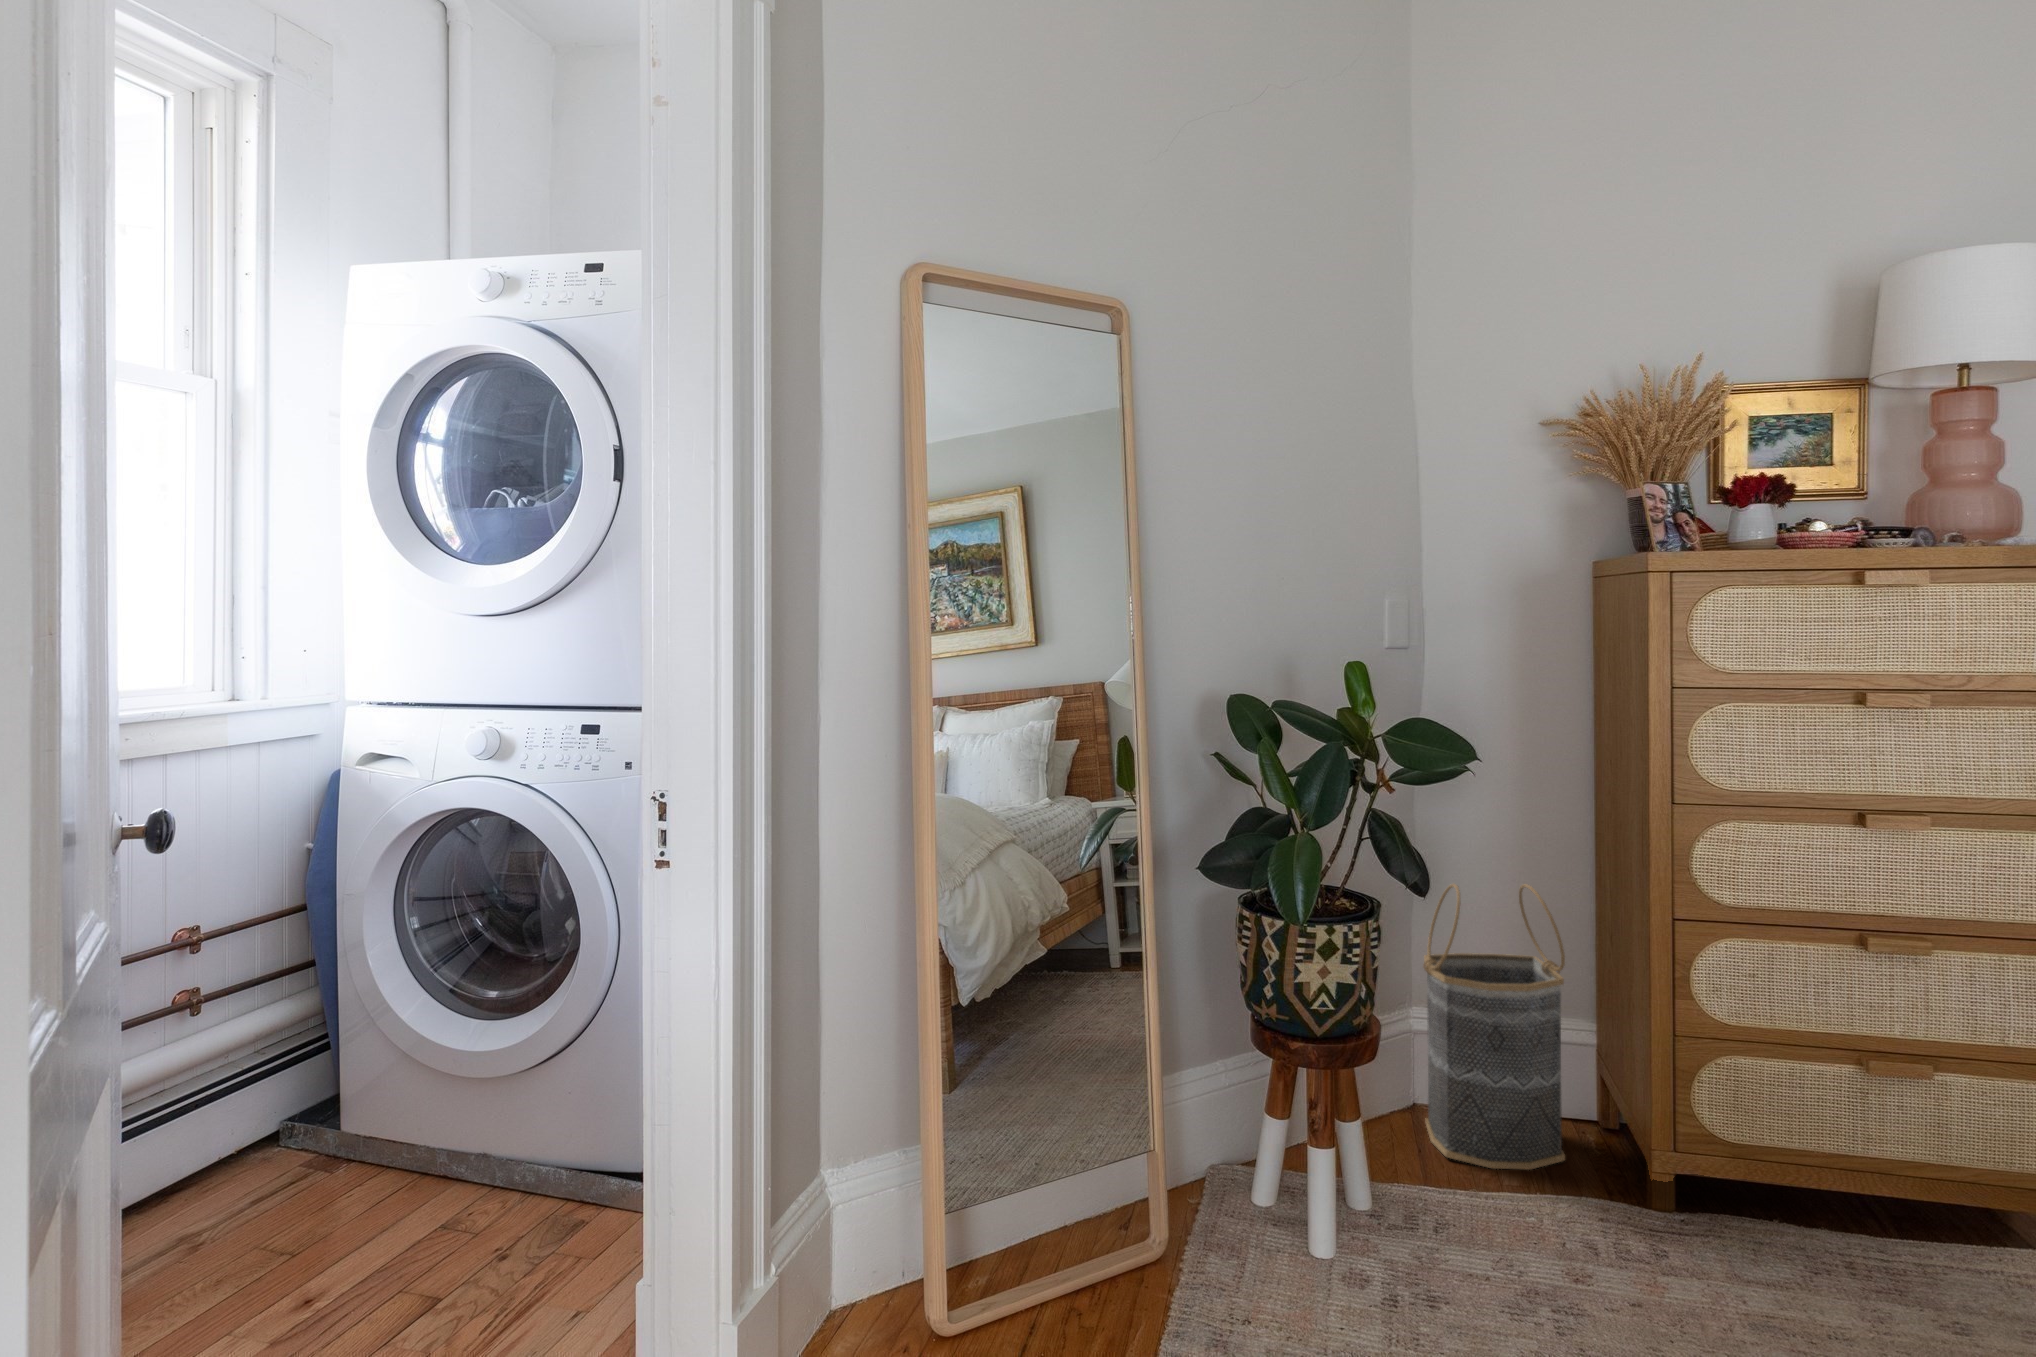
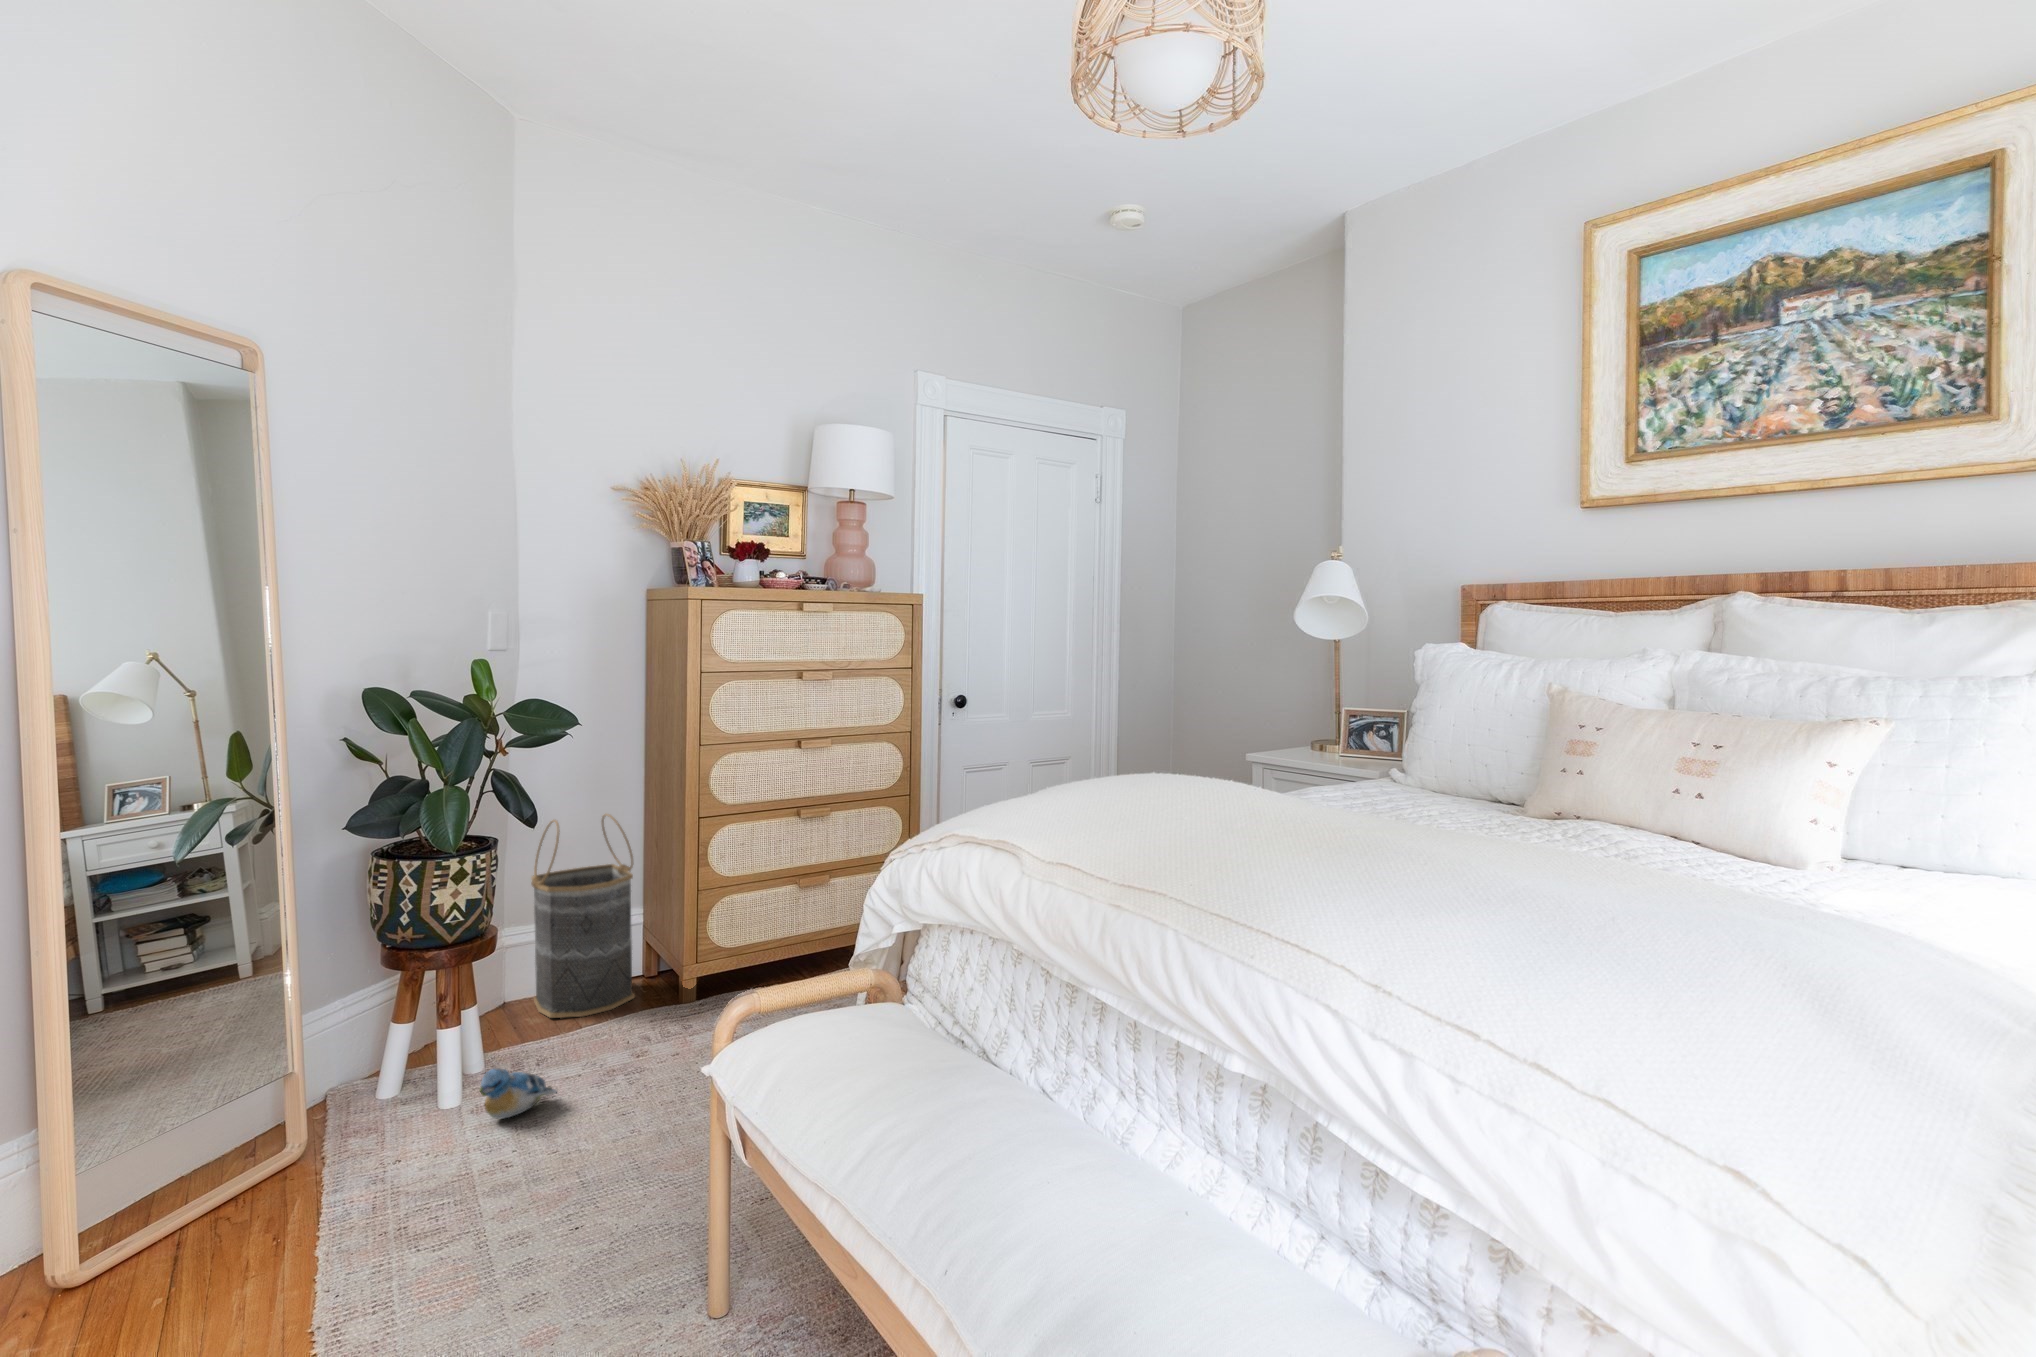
plush toy: none [1347,1225,1451,1301] -> present [480,1068,557,1119]

